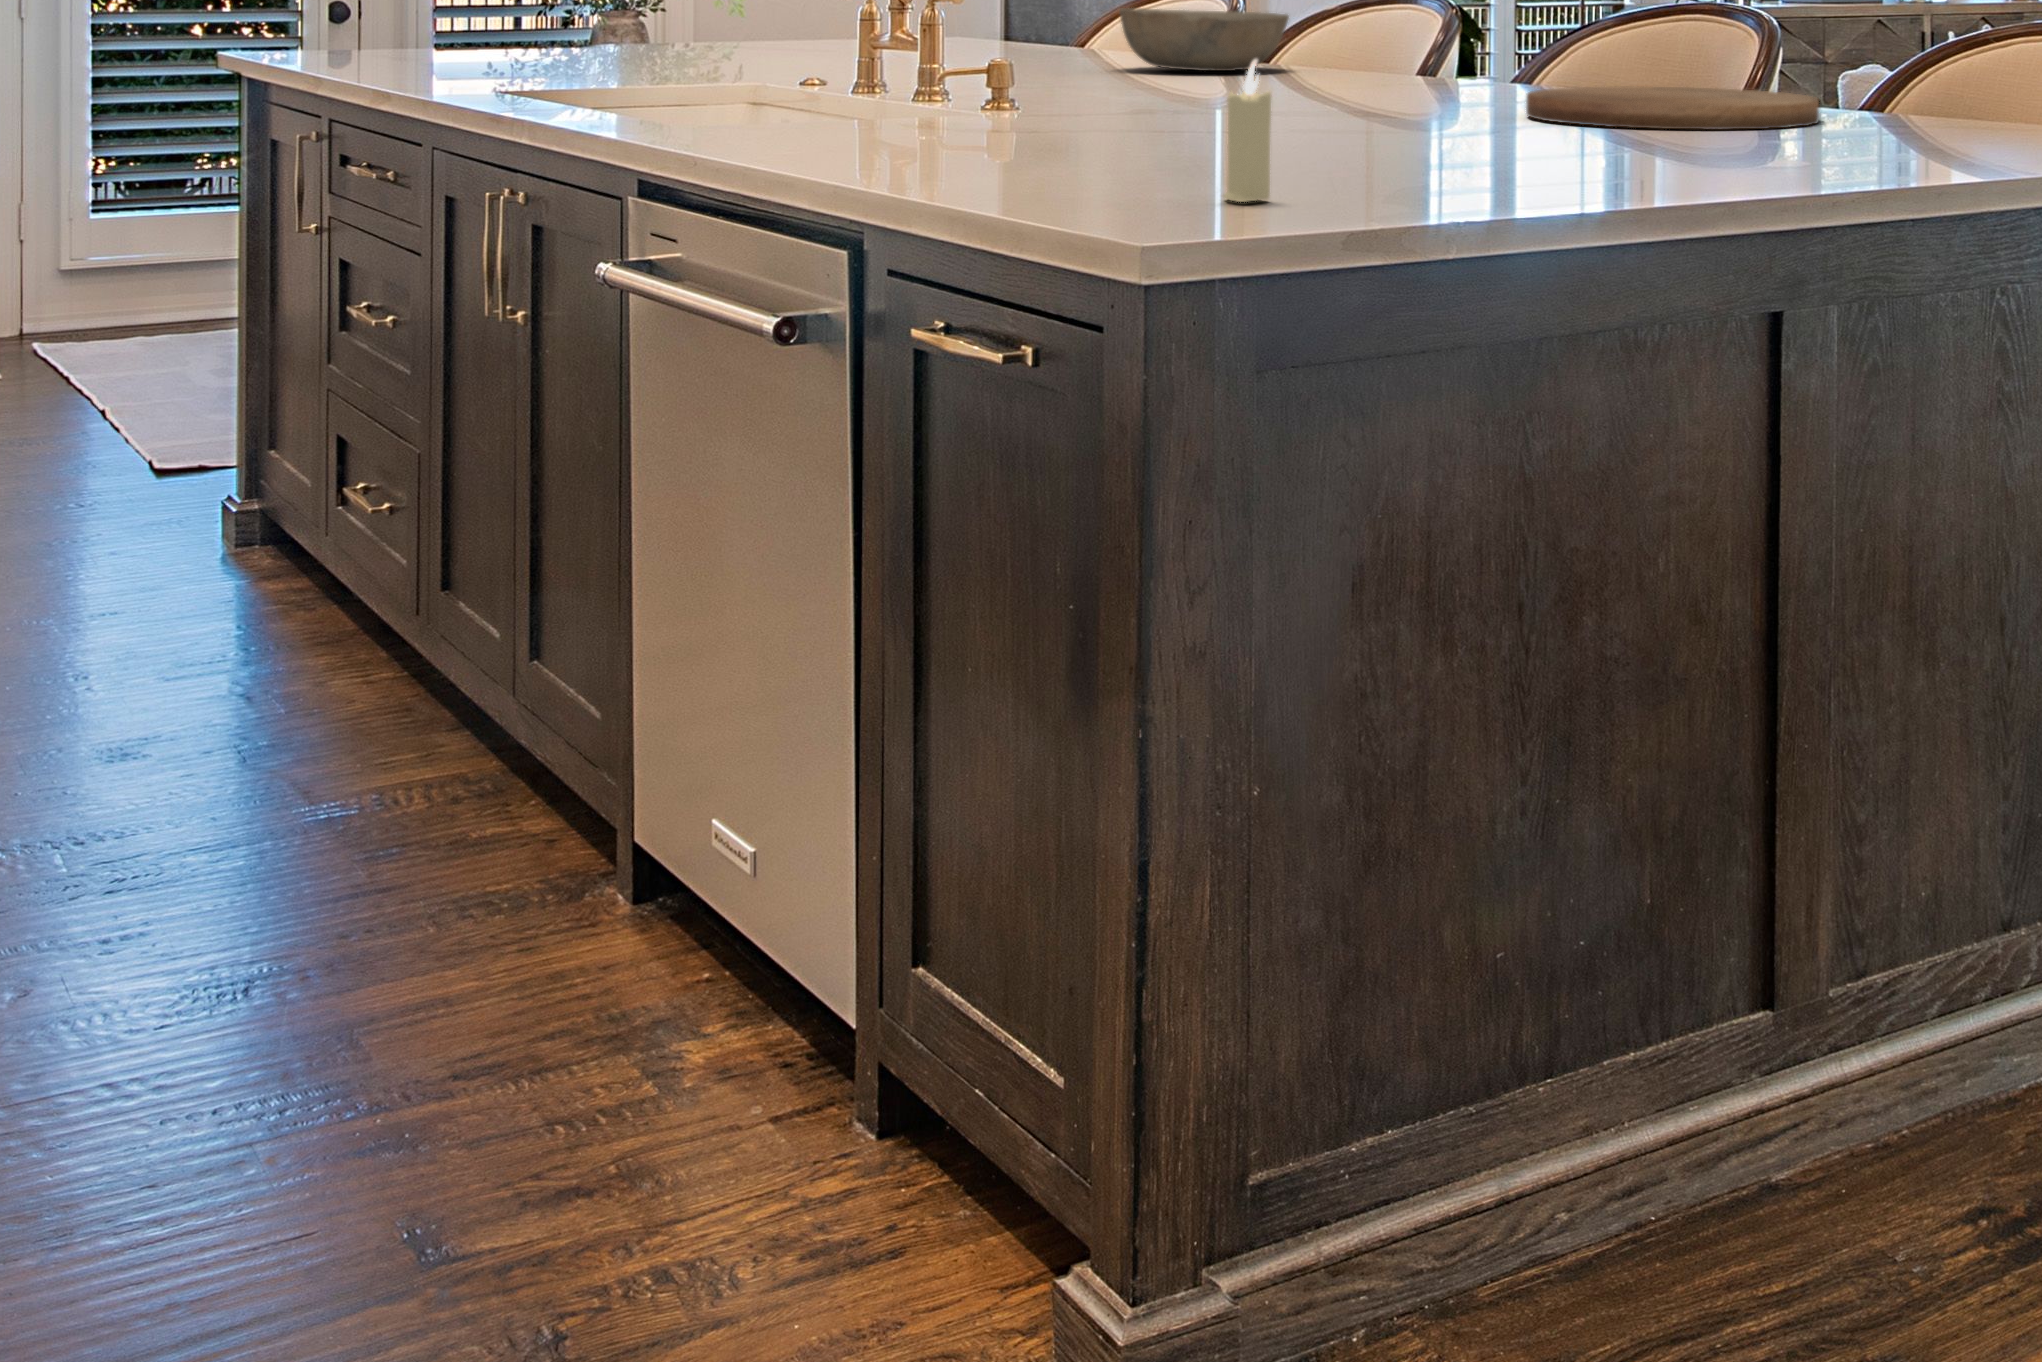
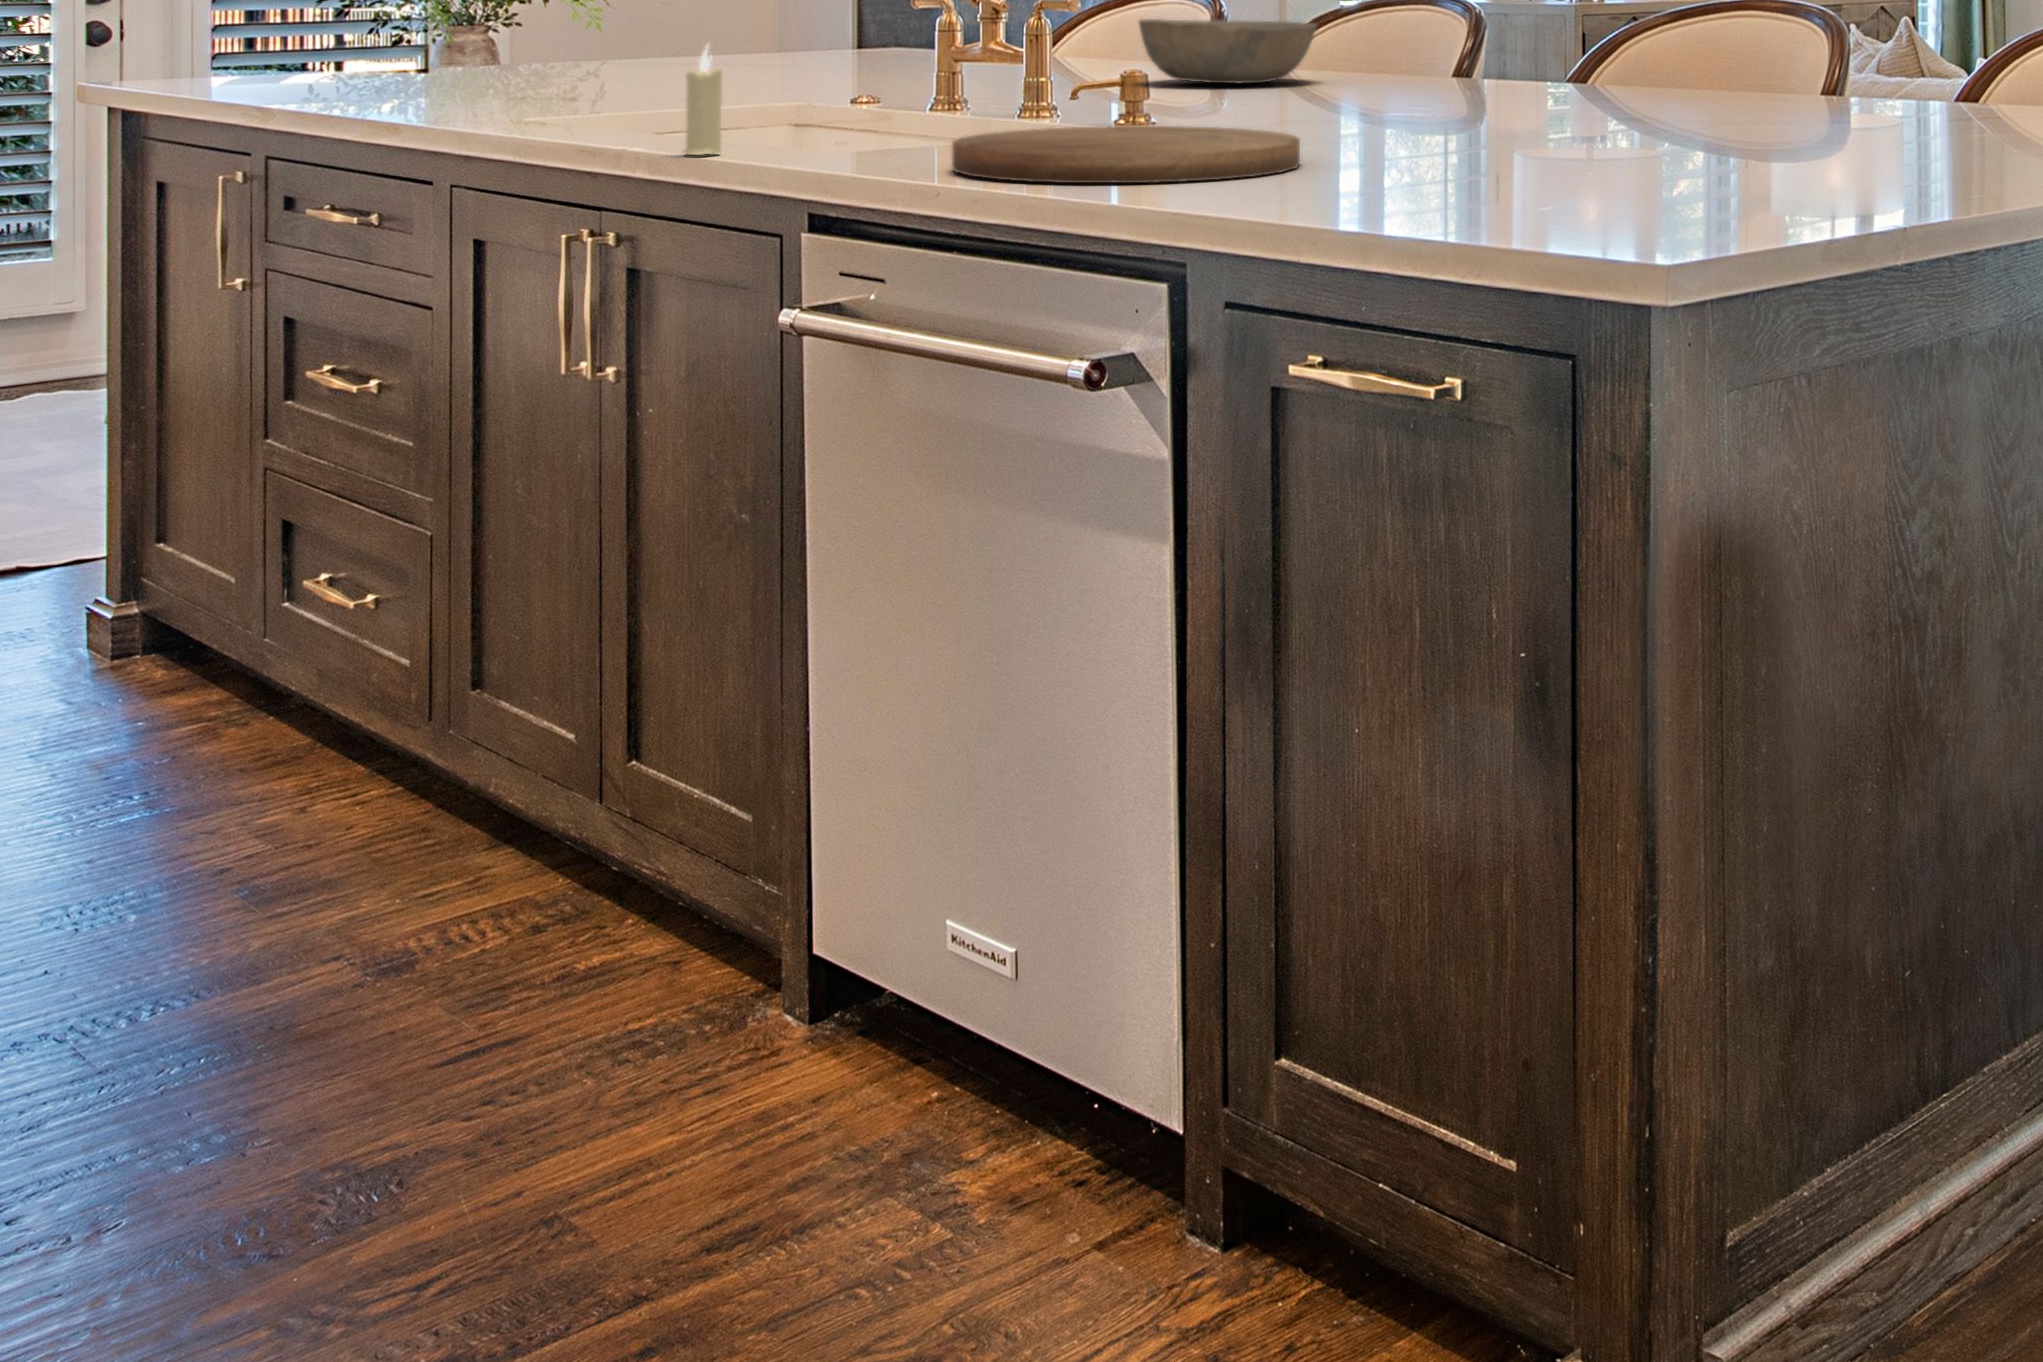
candle: present [1224,59,1272,202] -> present [684,44,722,155]
cutting board: present [1526,87,1819,130] -> present [952,126,1300,183]

